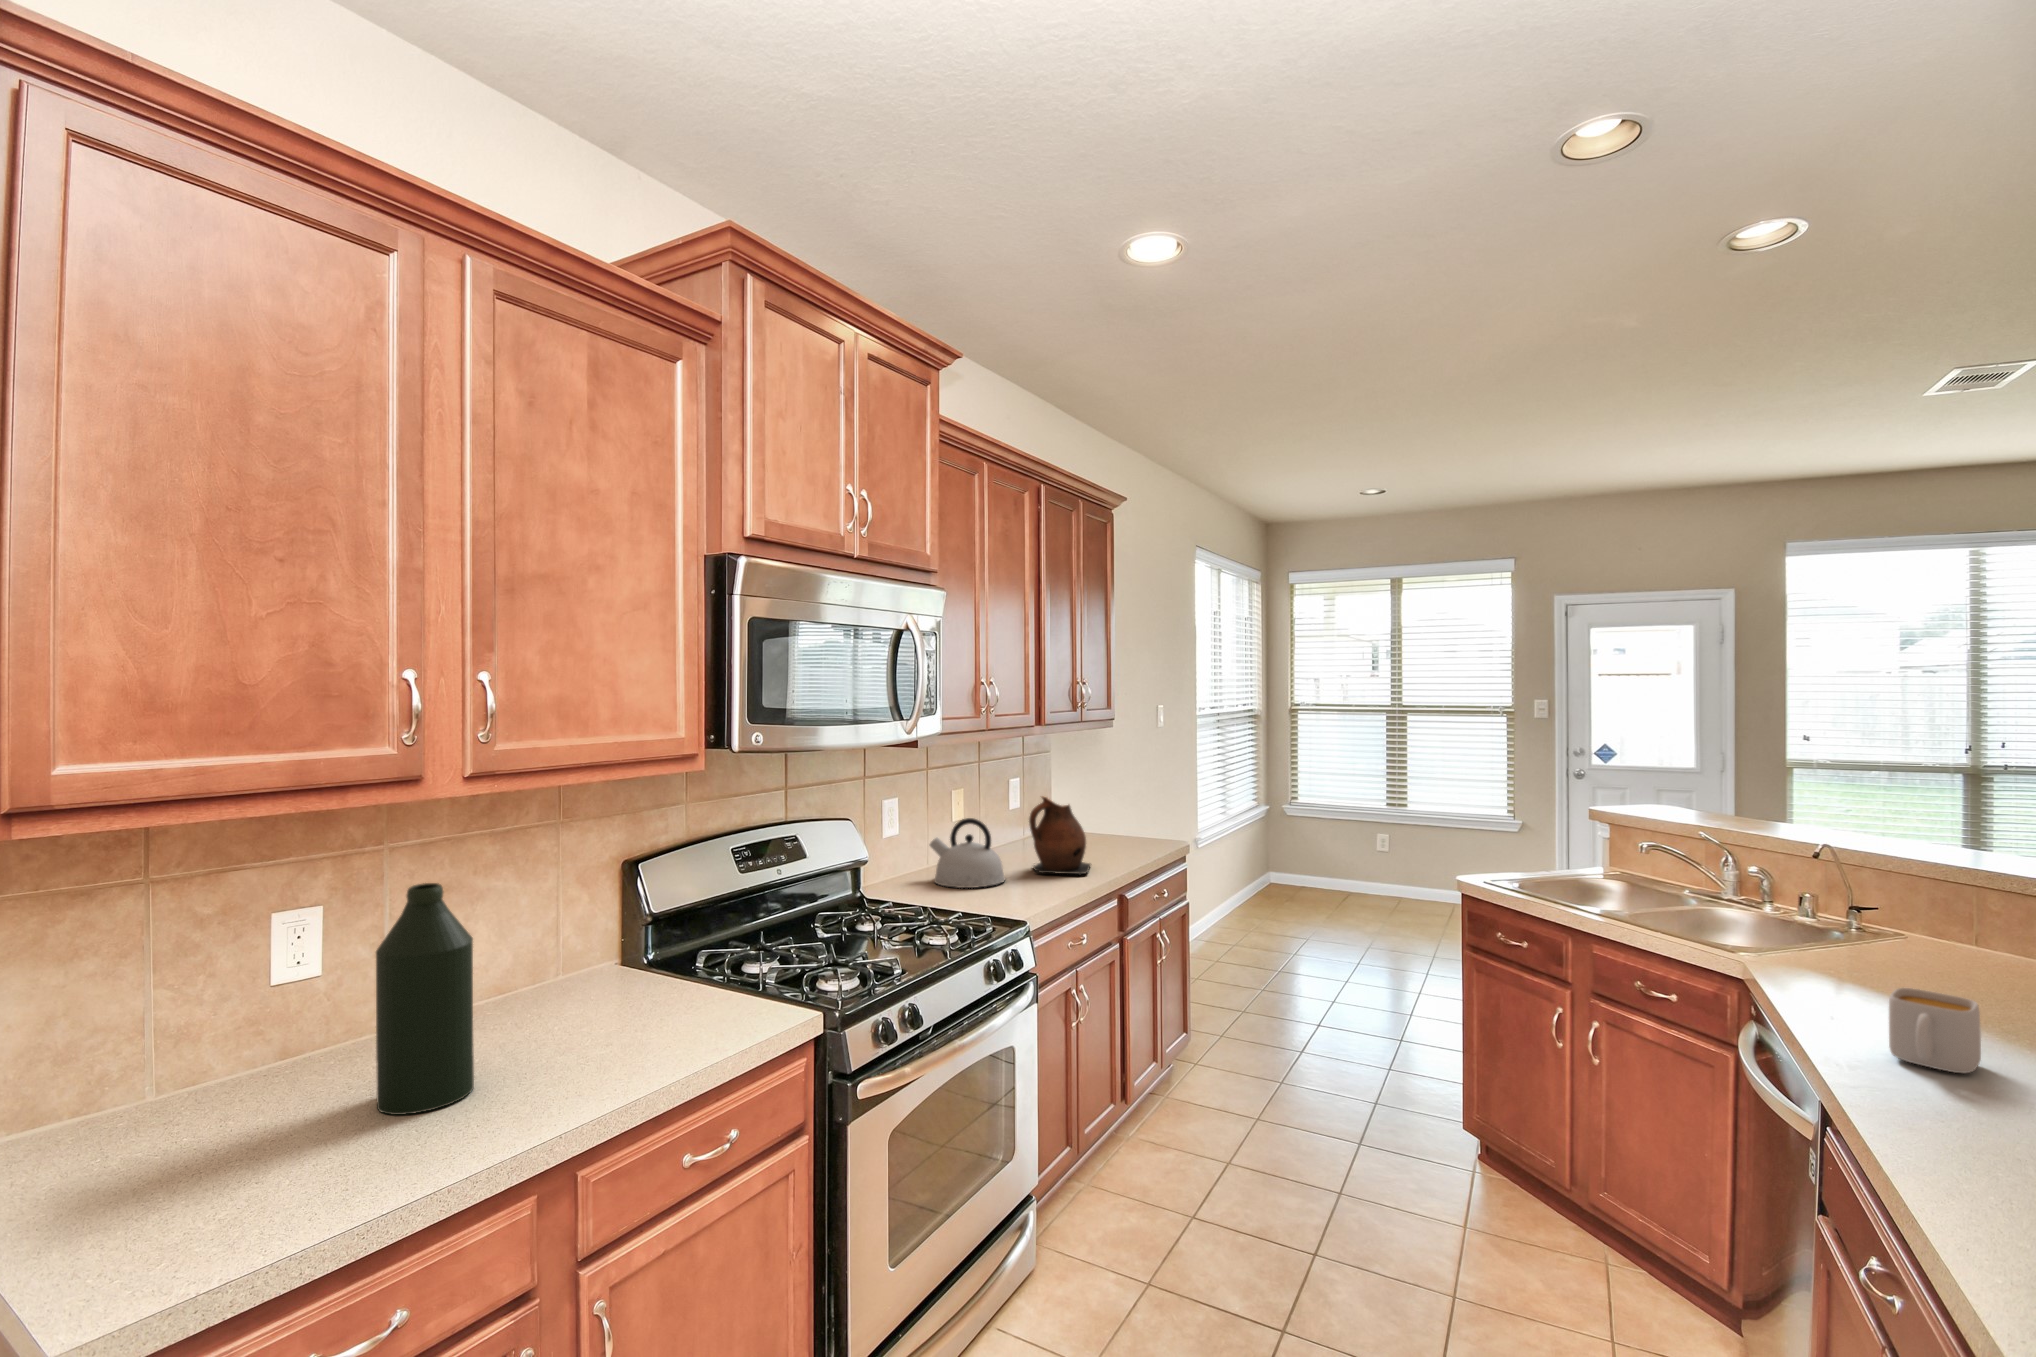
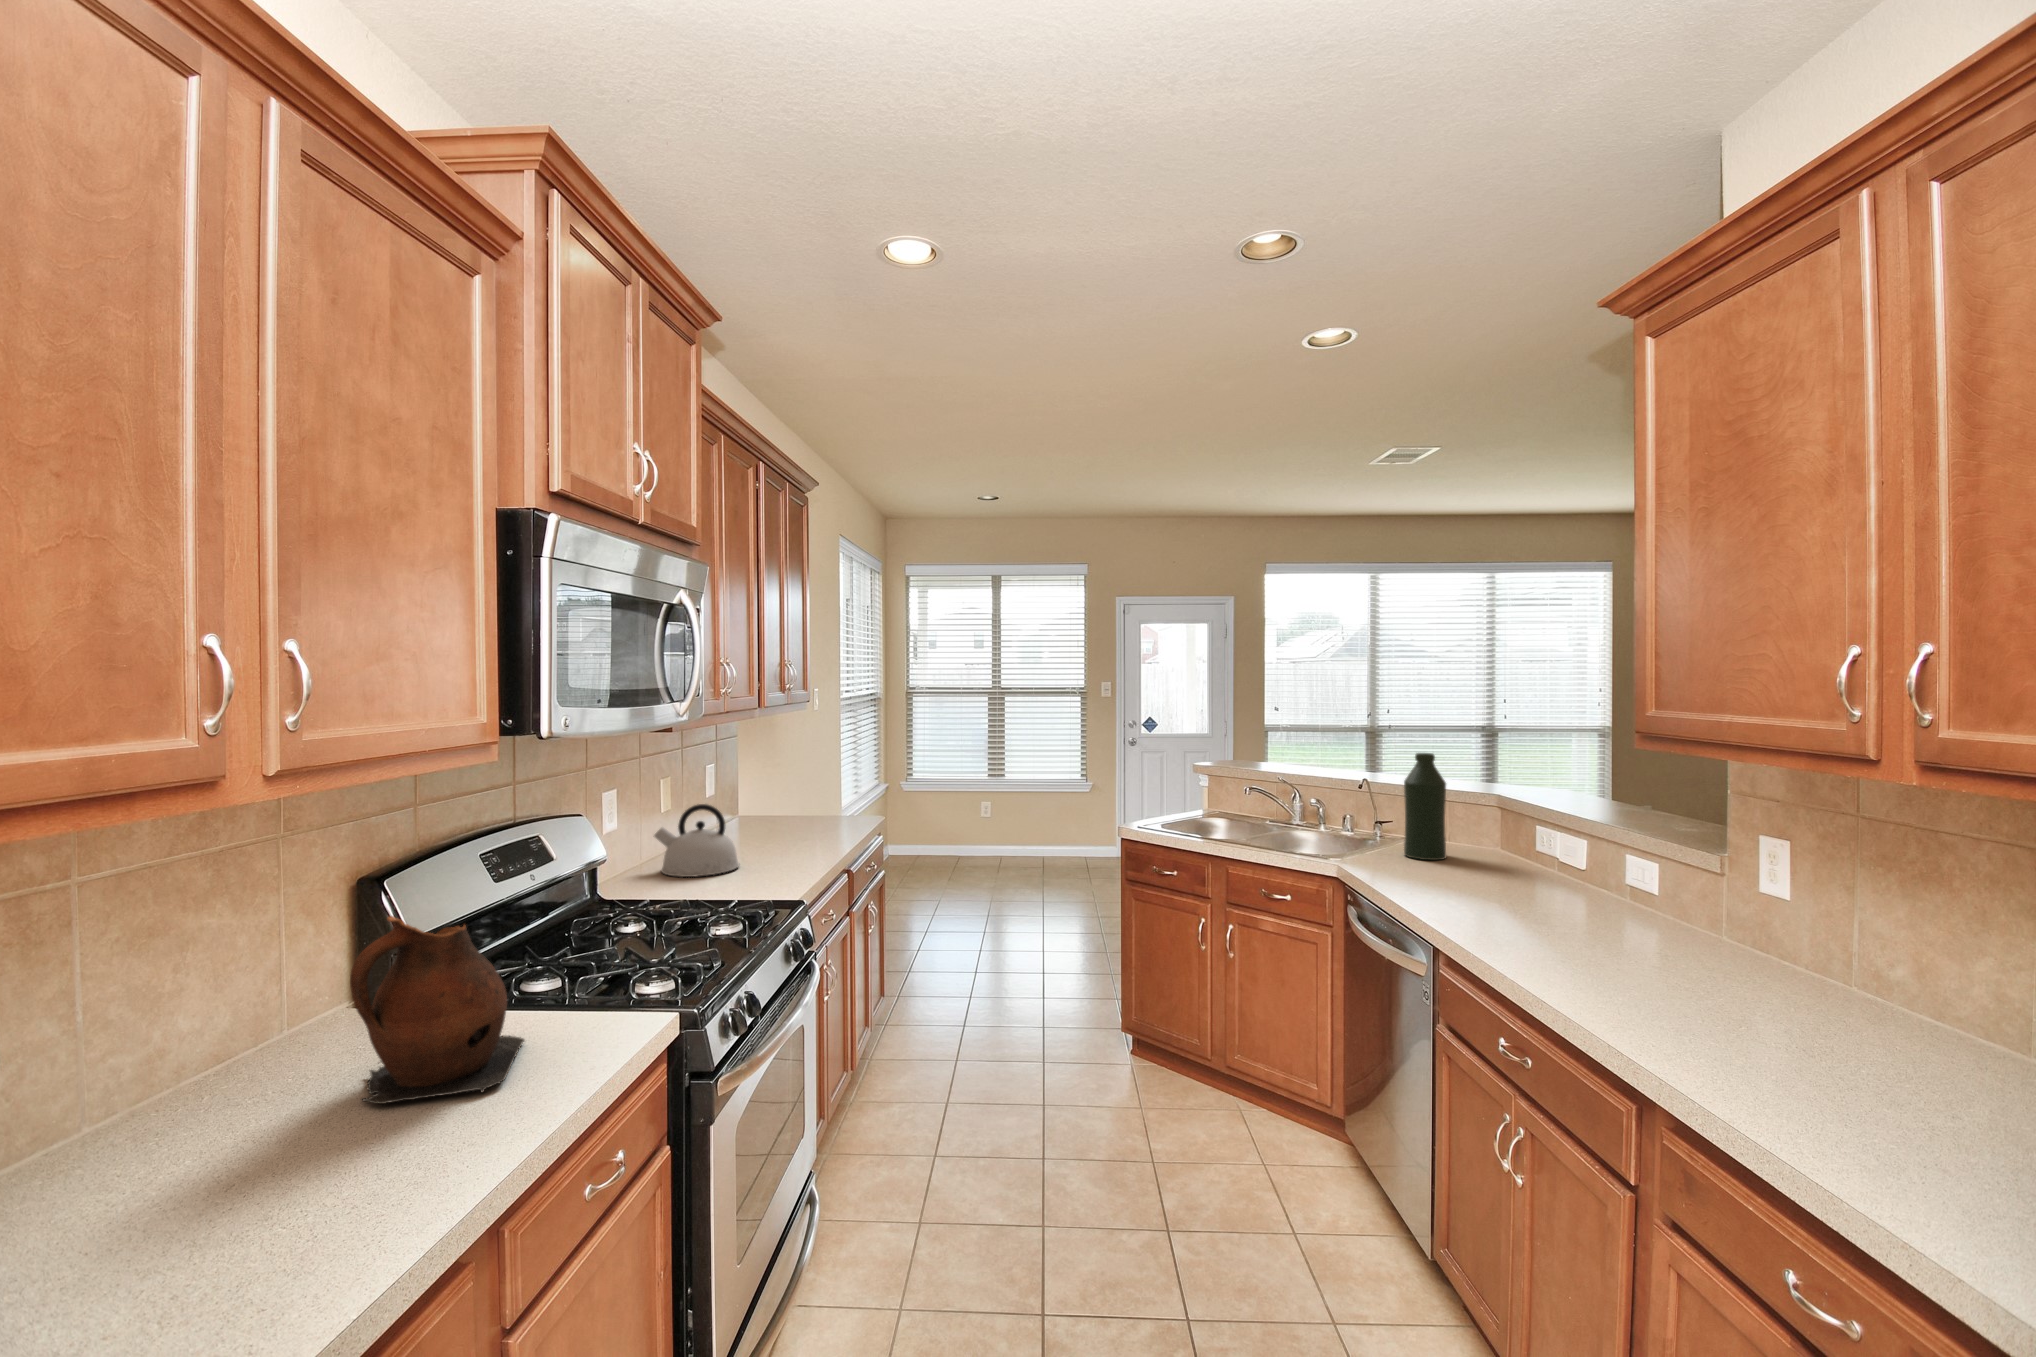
ceramic pitcher: present [1029,796,1091,874] -> present [350,916,524,1104]
bottle: present [376,883,474,1115] -> present [1404,753,1446,860]
mug: present [1889,988,1981,1073] -> none [1461,866,1508,915]

